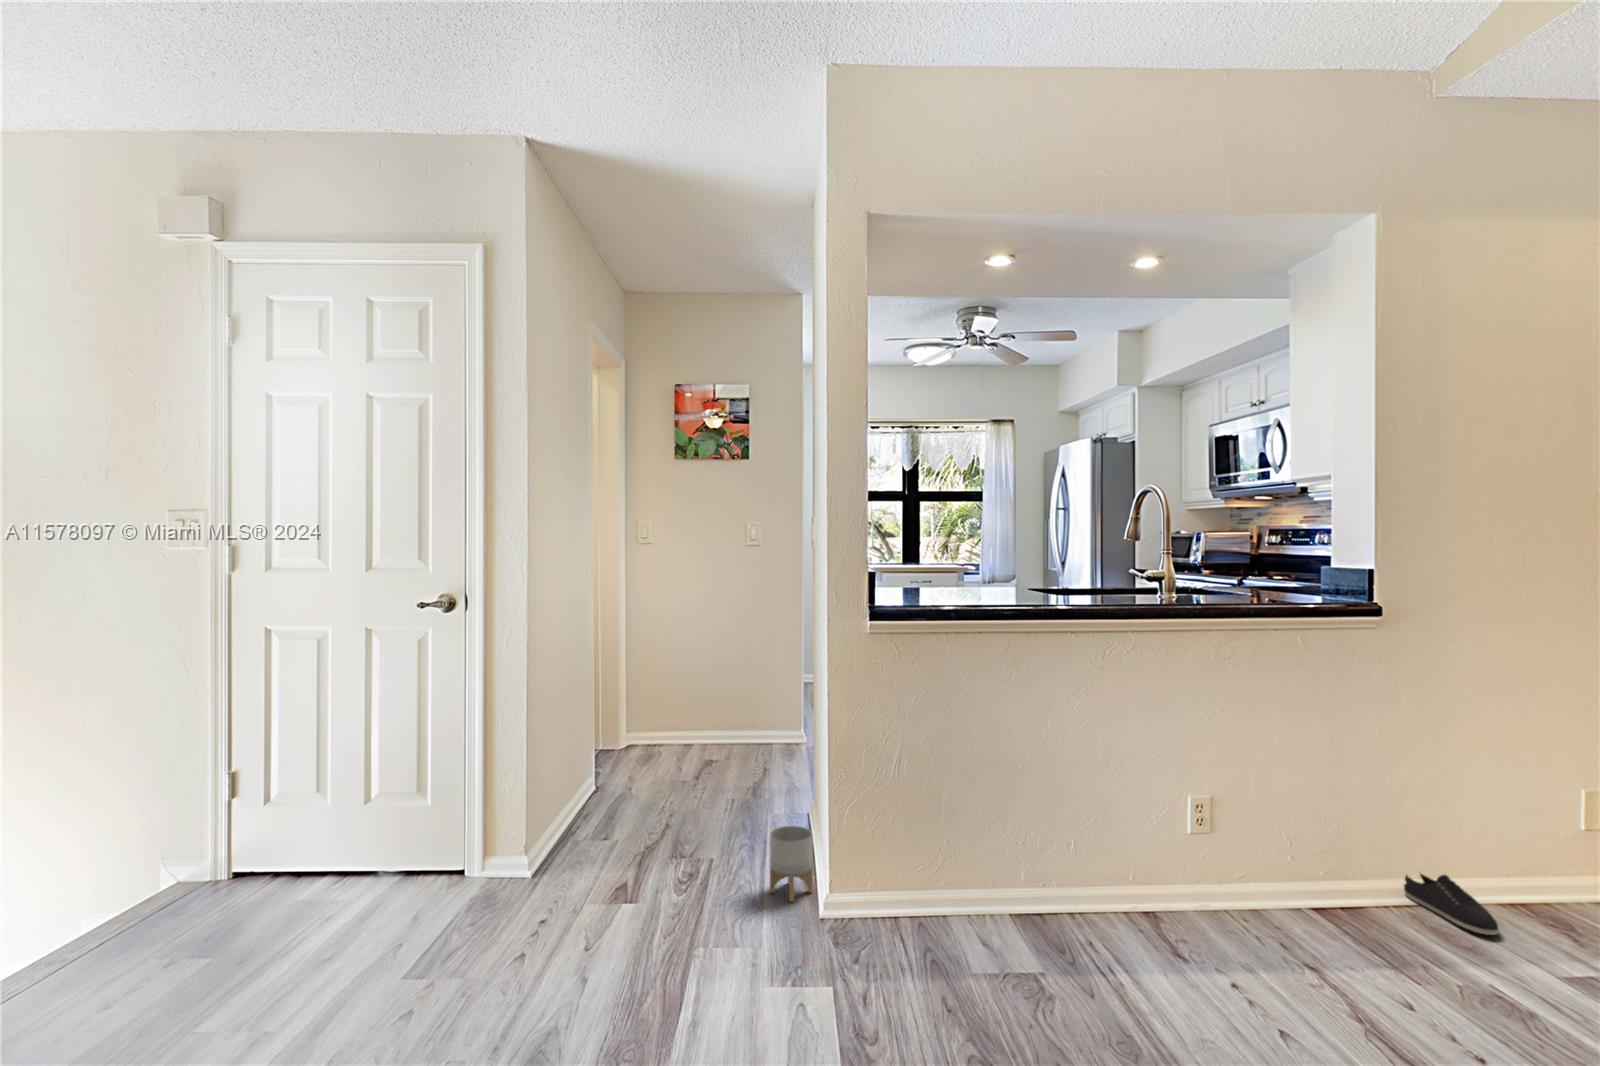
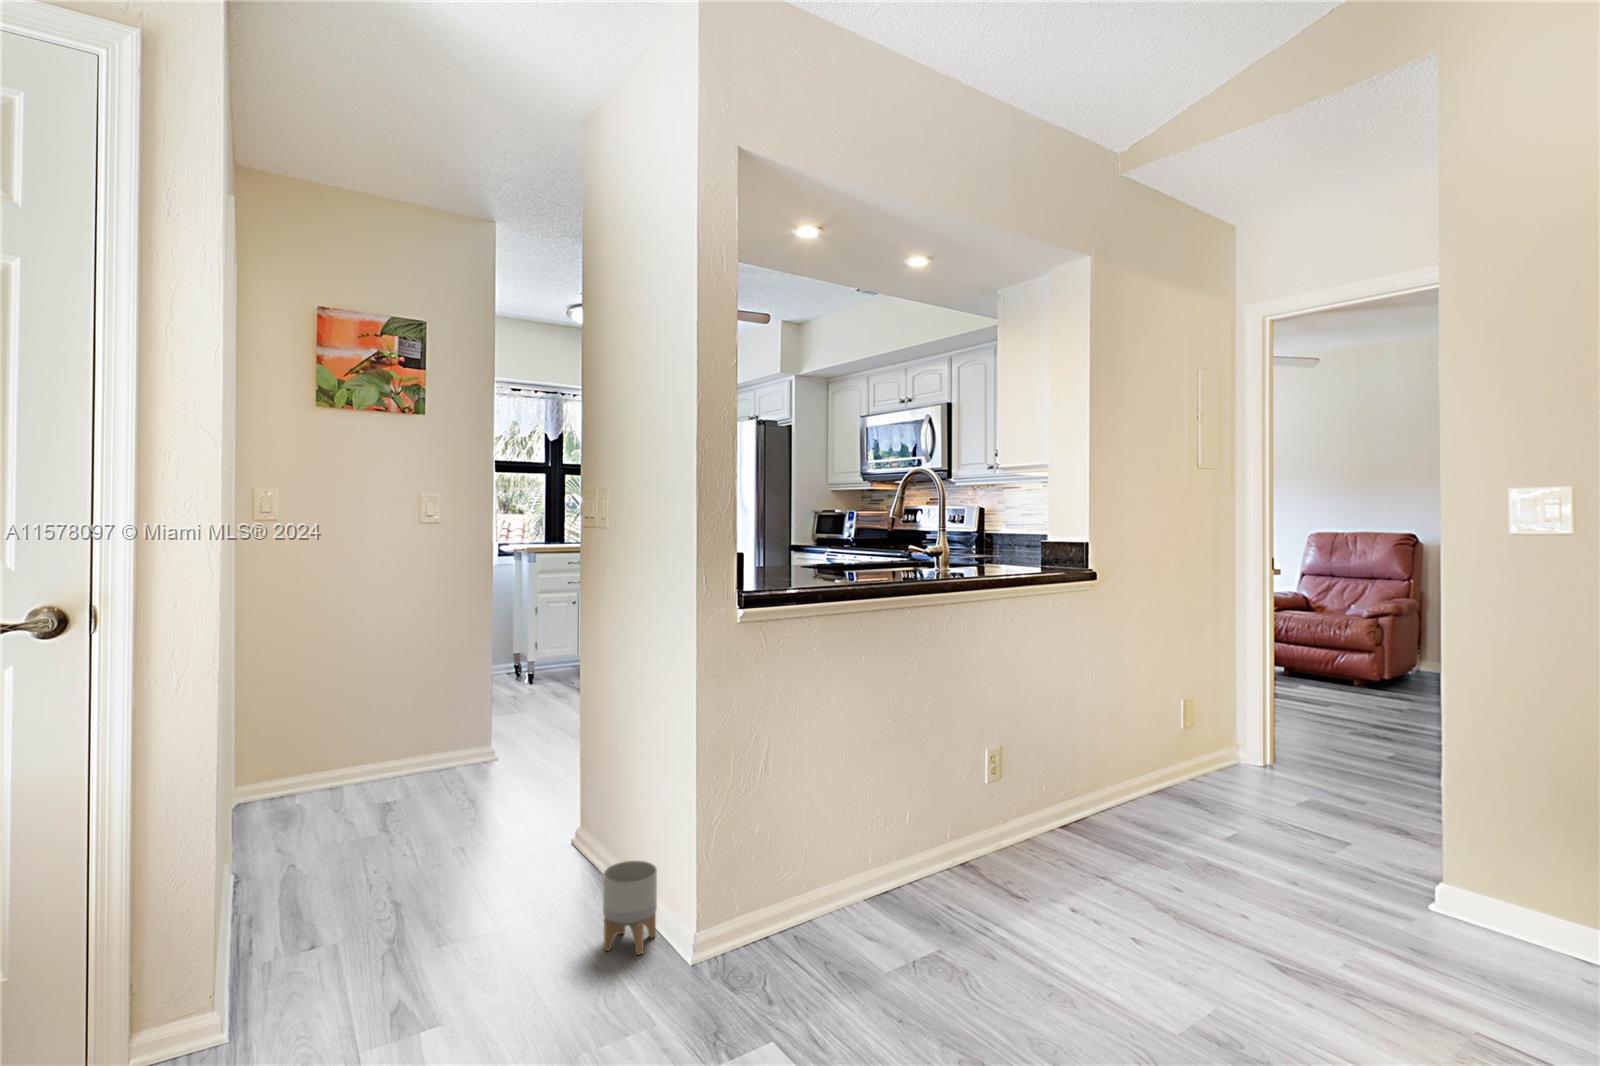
shoe: present [1404,874,1499,935] -> none [1121,787,1199,829]

